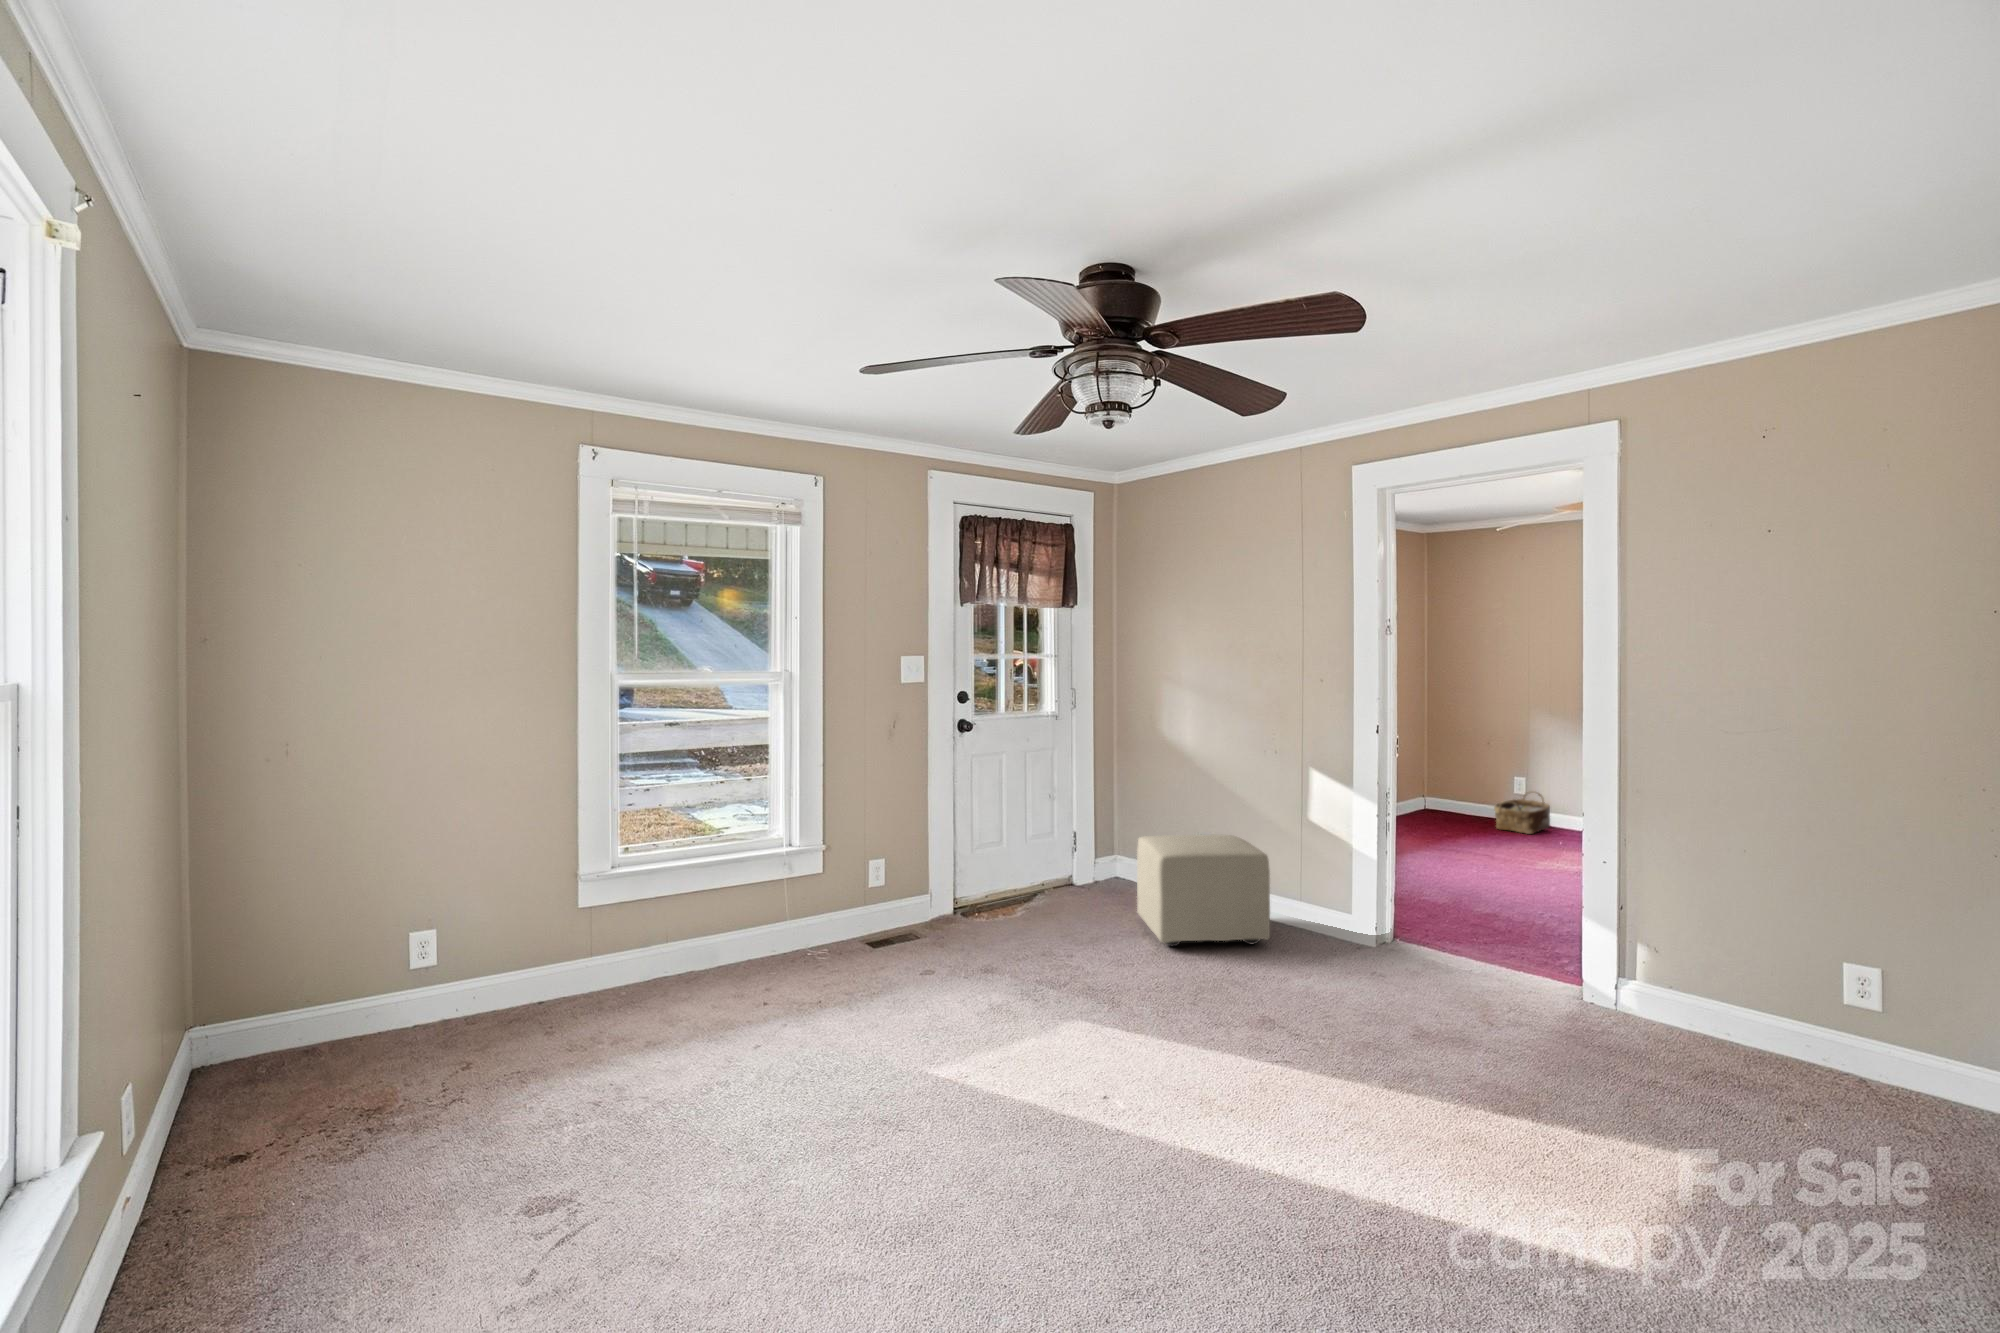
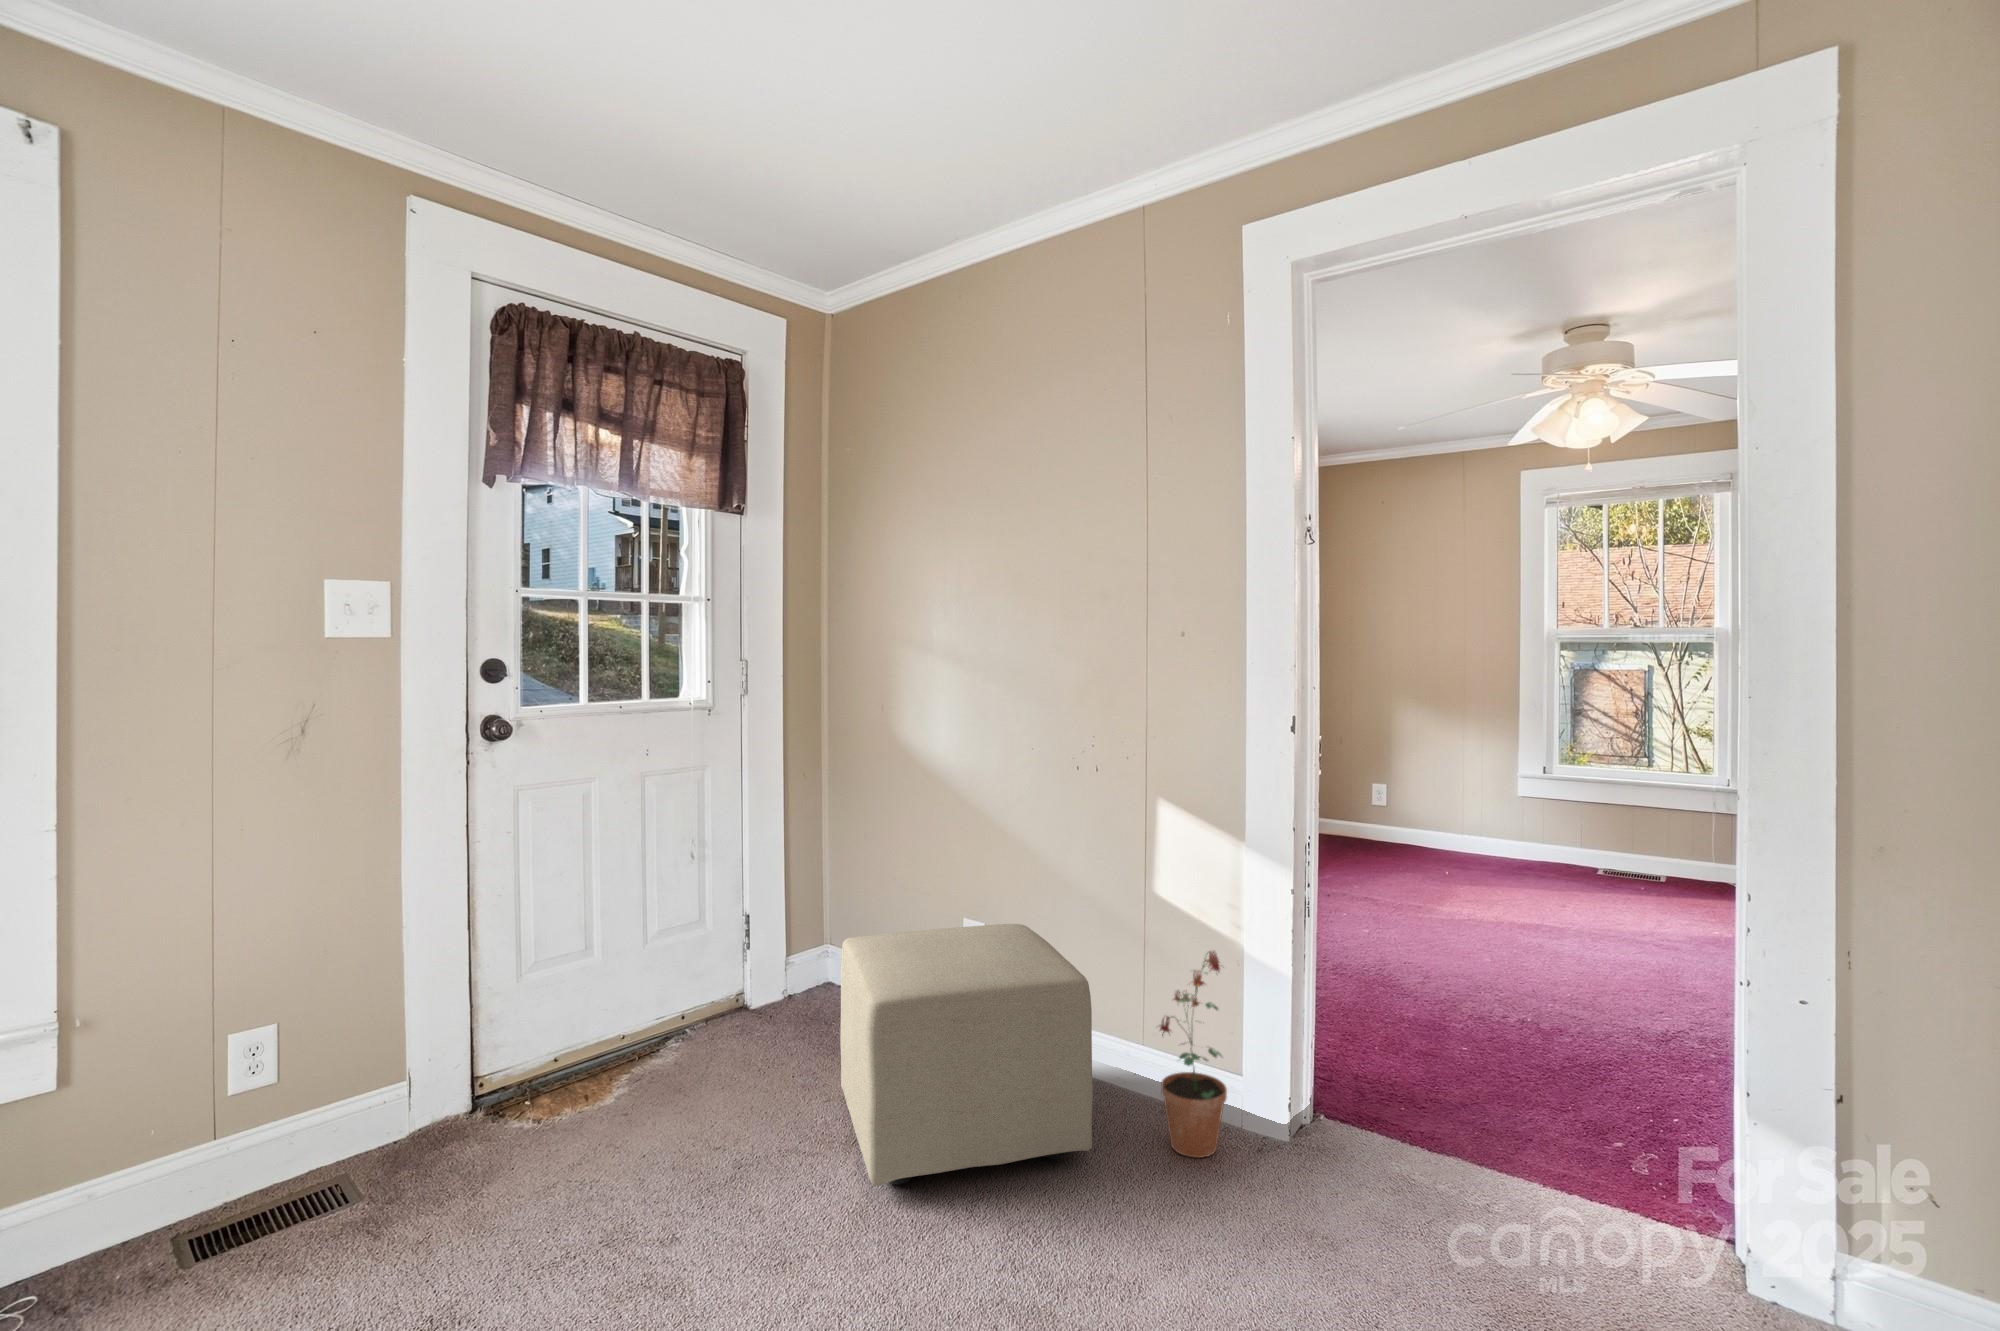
woven basket: present [1494,791,1550,834] -> none [1355,801,1422,860]
potted plant: none [1304,847,1343,949] -> present [1160,951,1227,1158]

